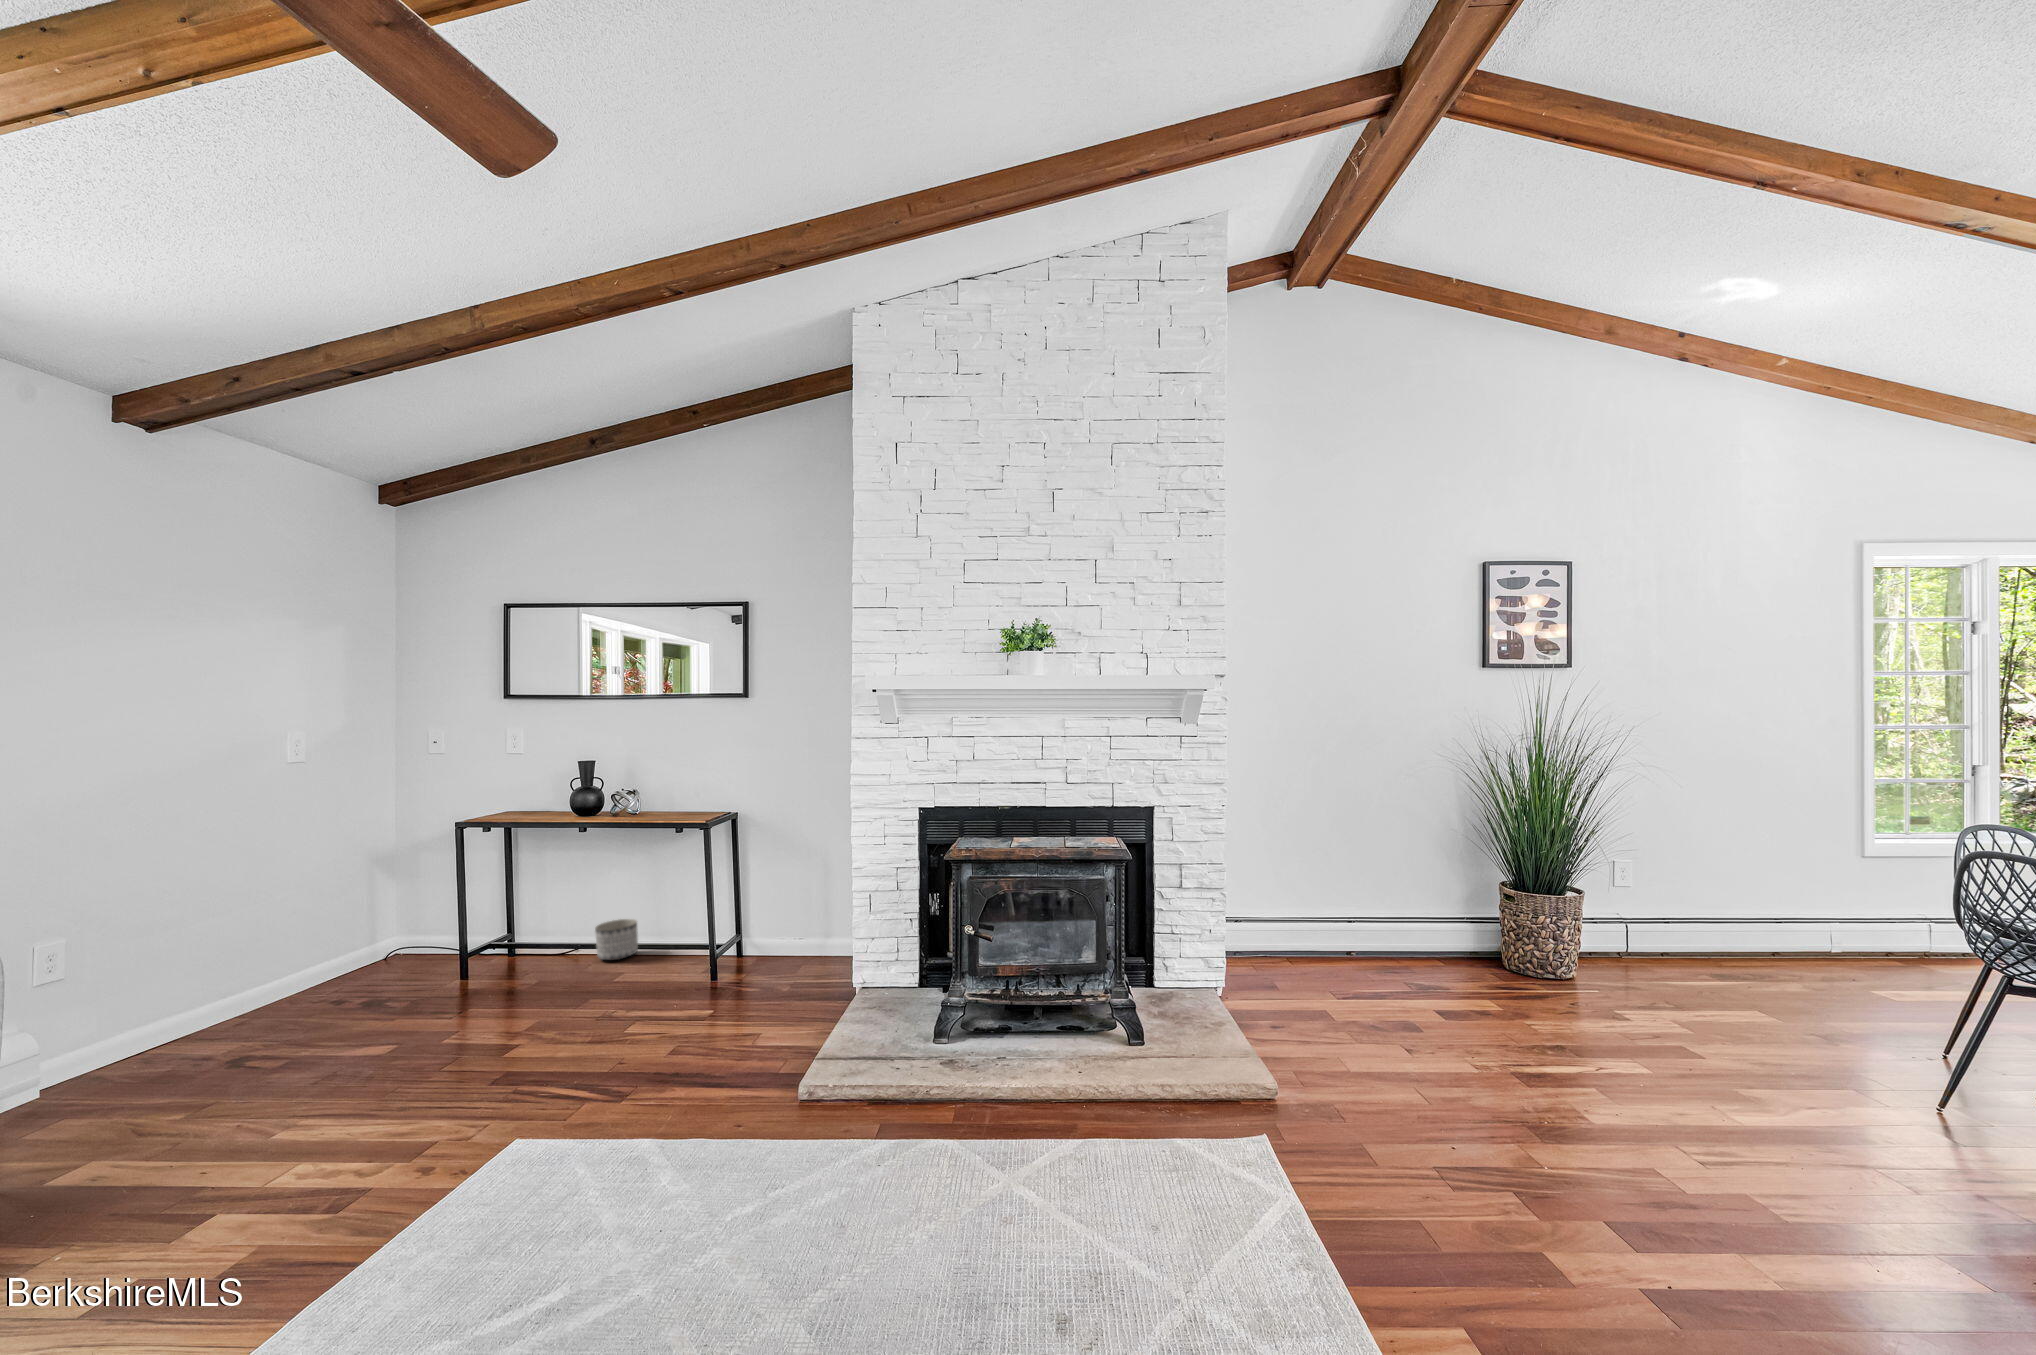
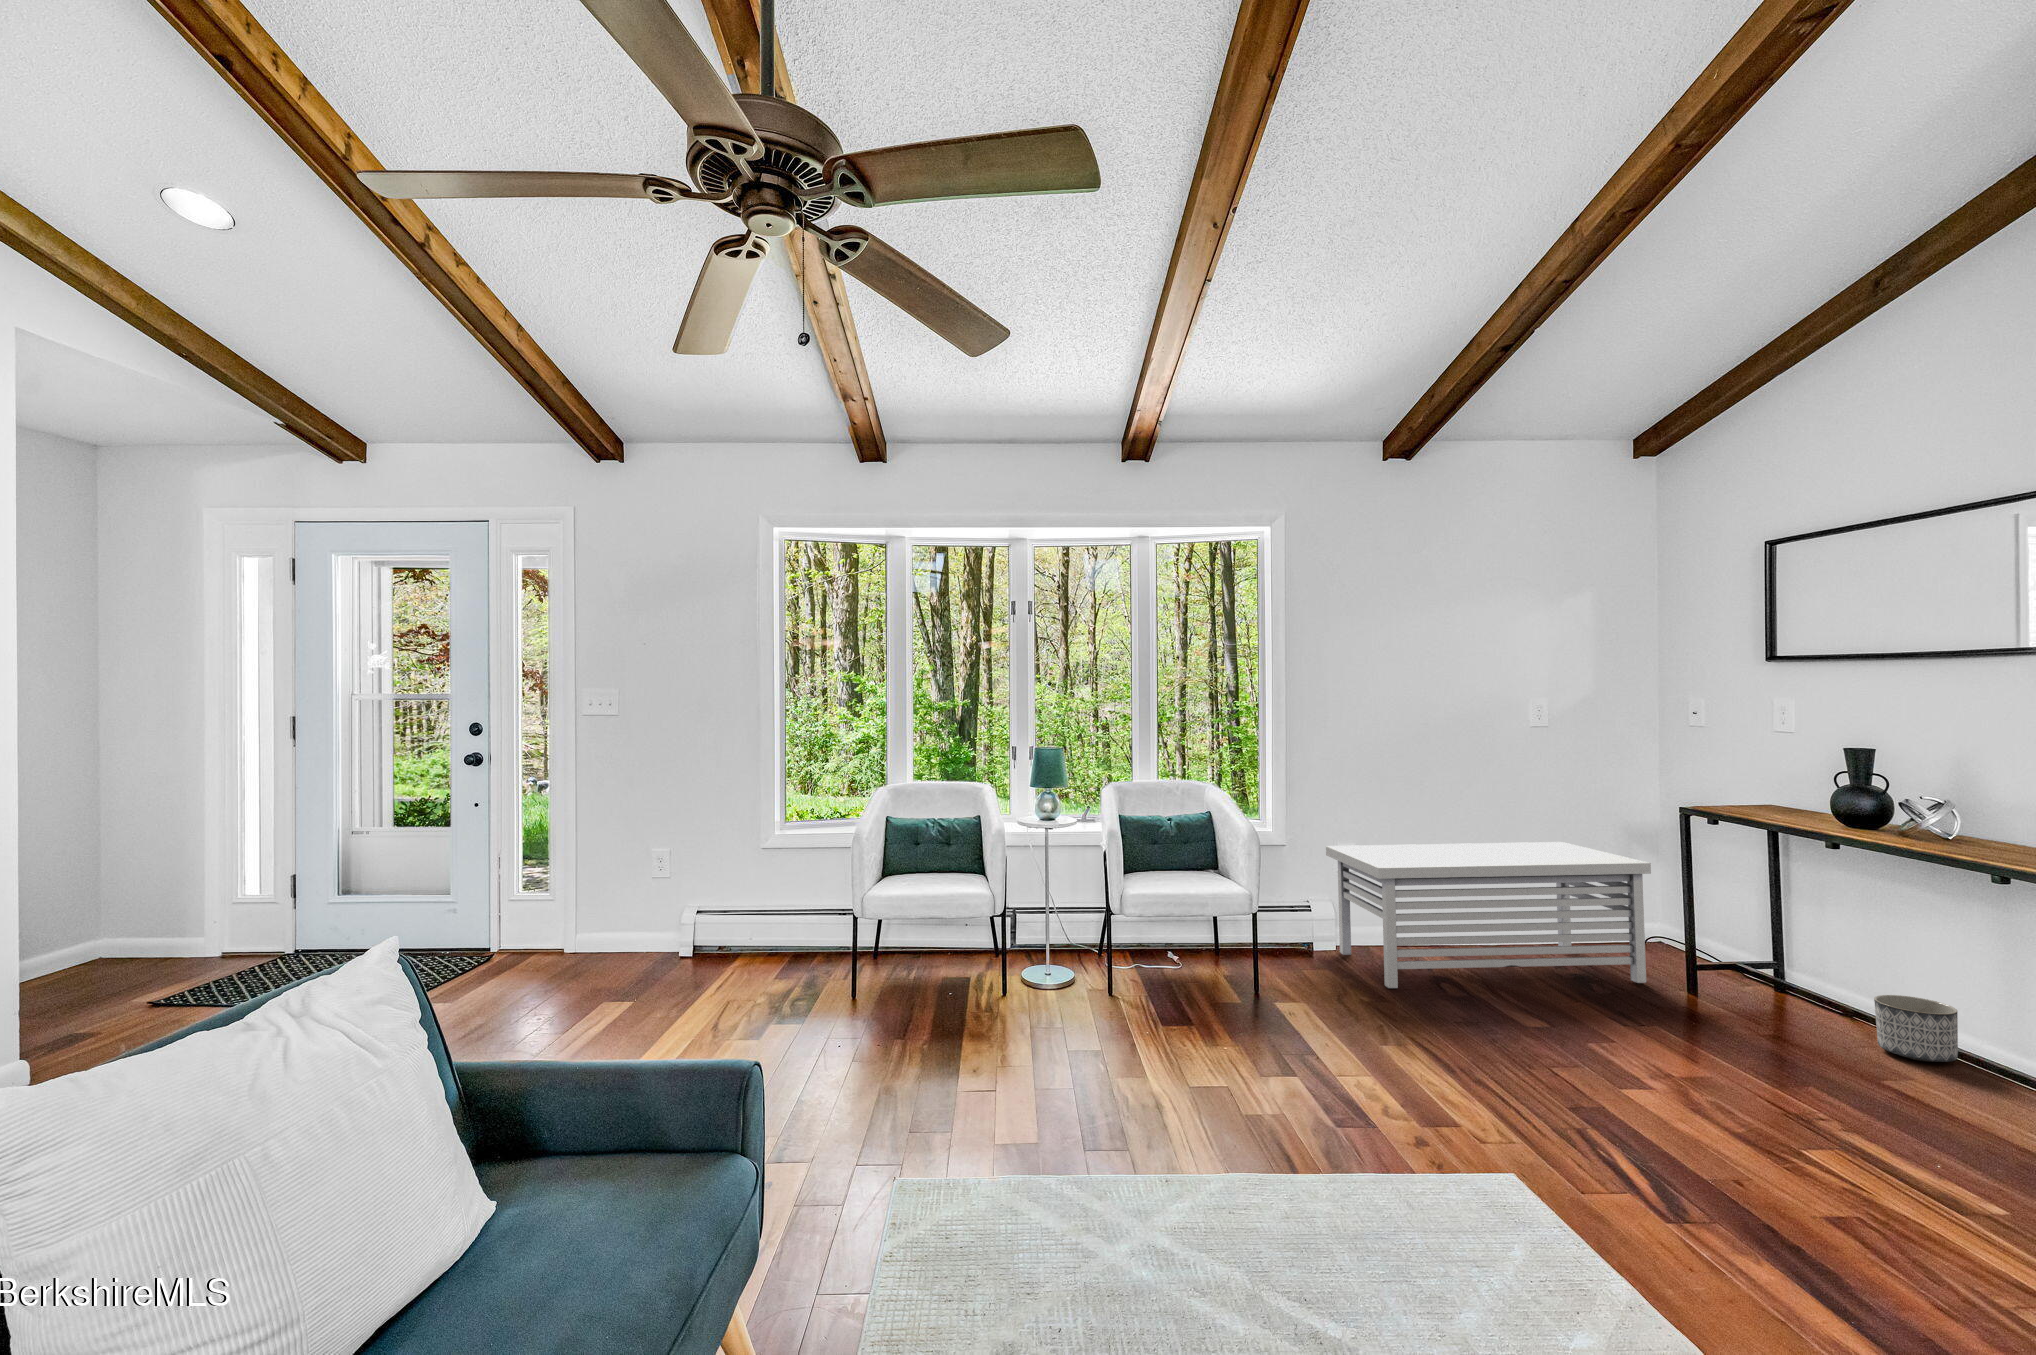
storage bench: none [33,878,428,1088] -> present [1326,842,1651,988]

